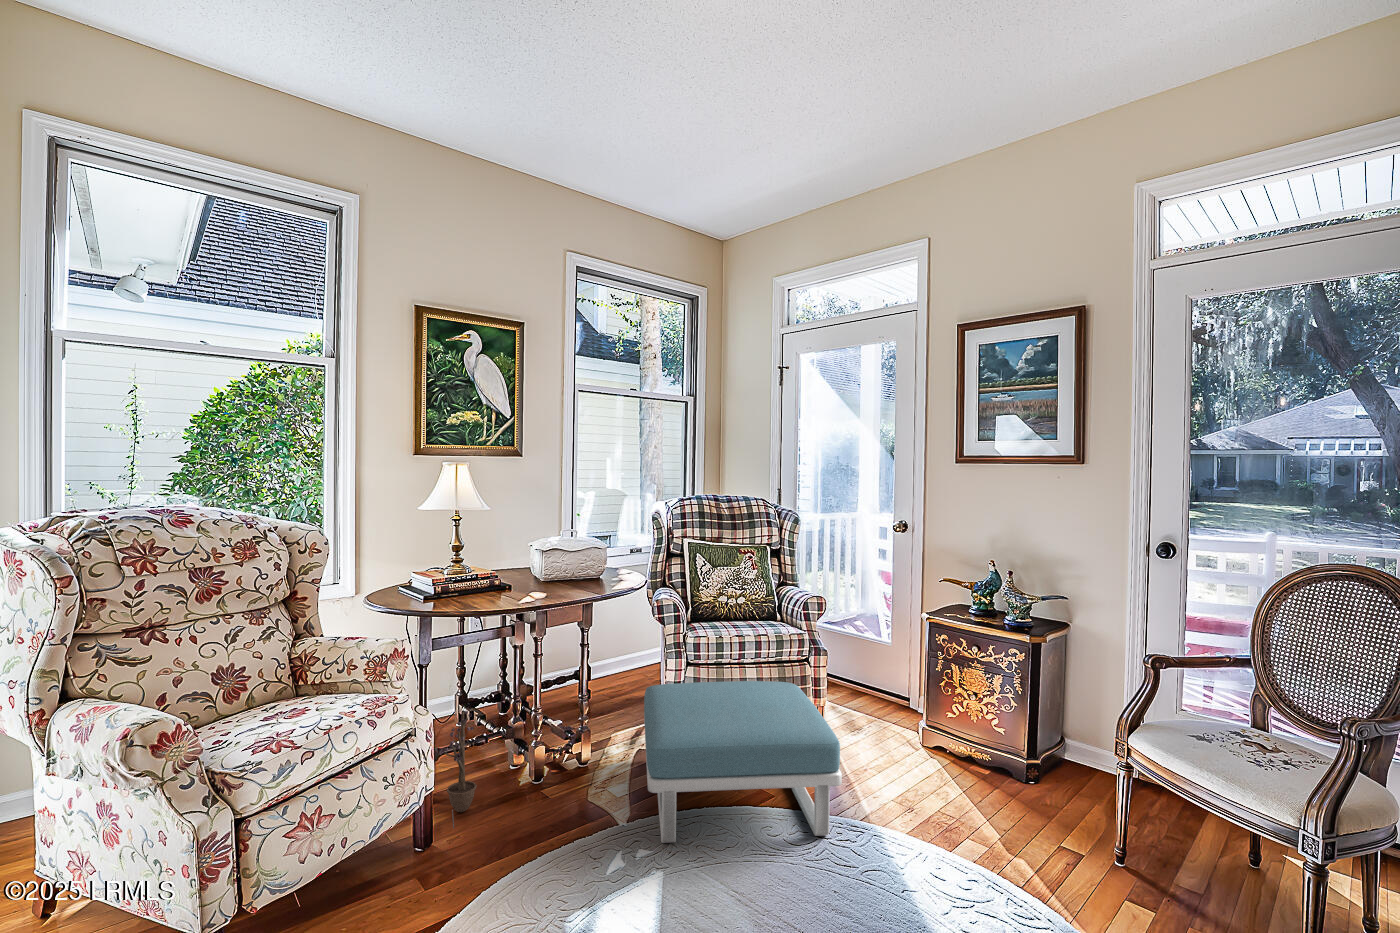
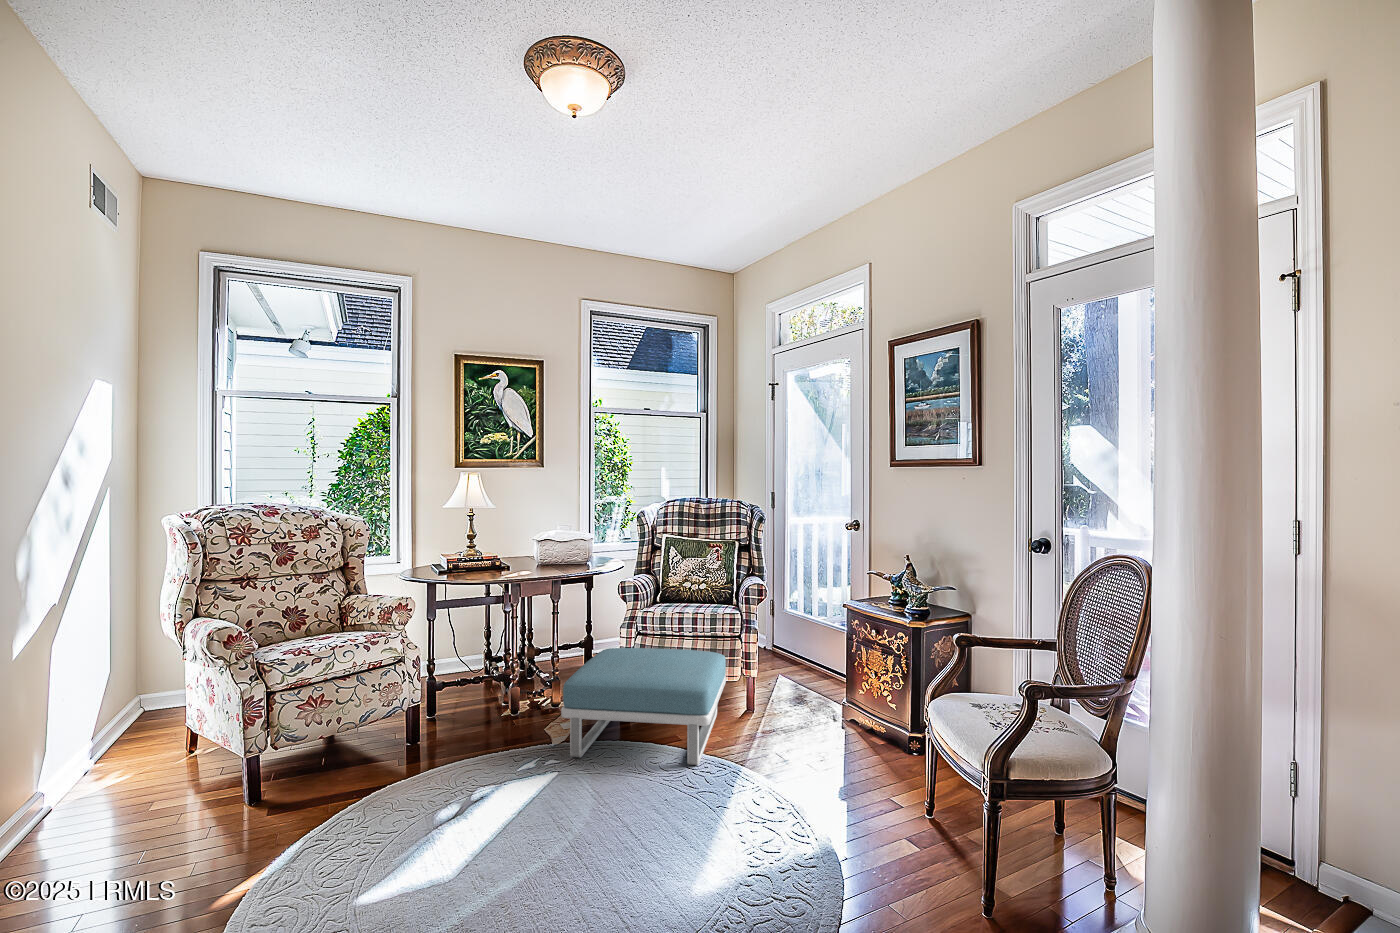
decorative plant: present [439,711,477,828] -> none [432,654,465,735]

